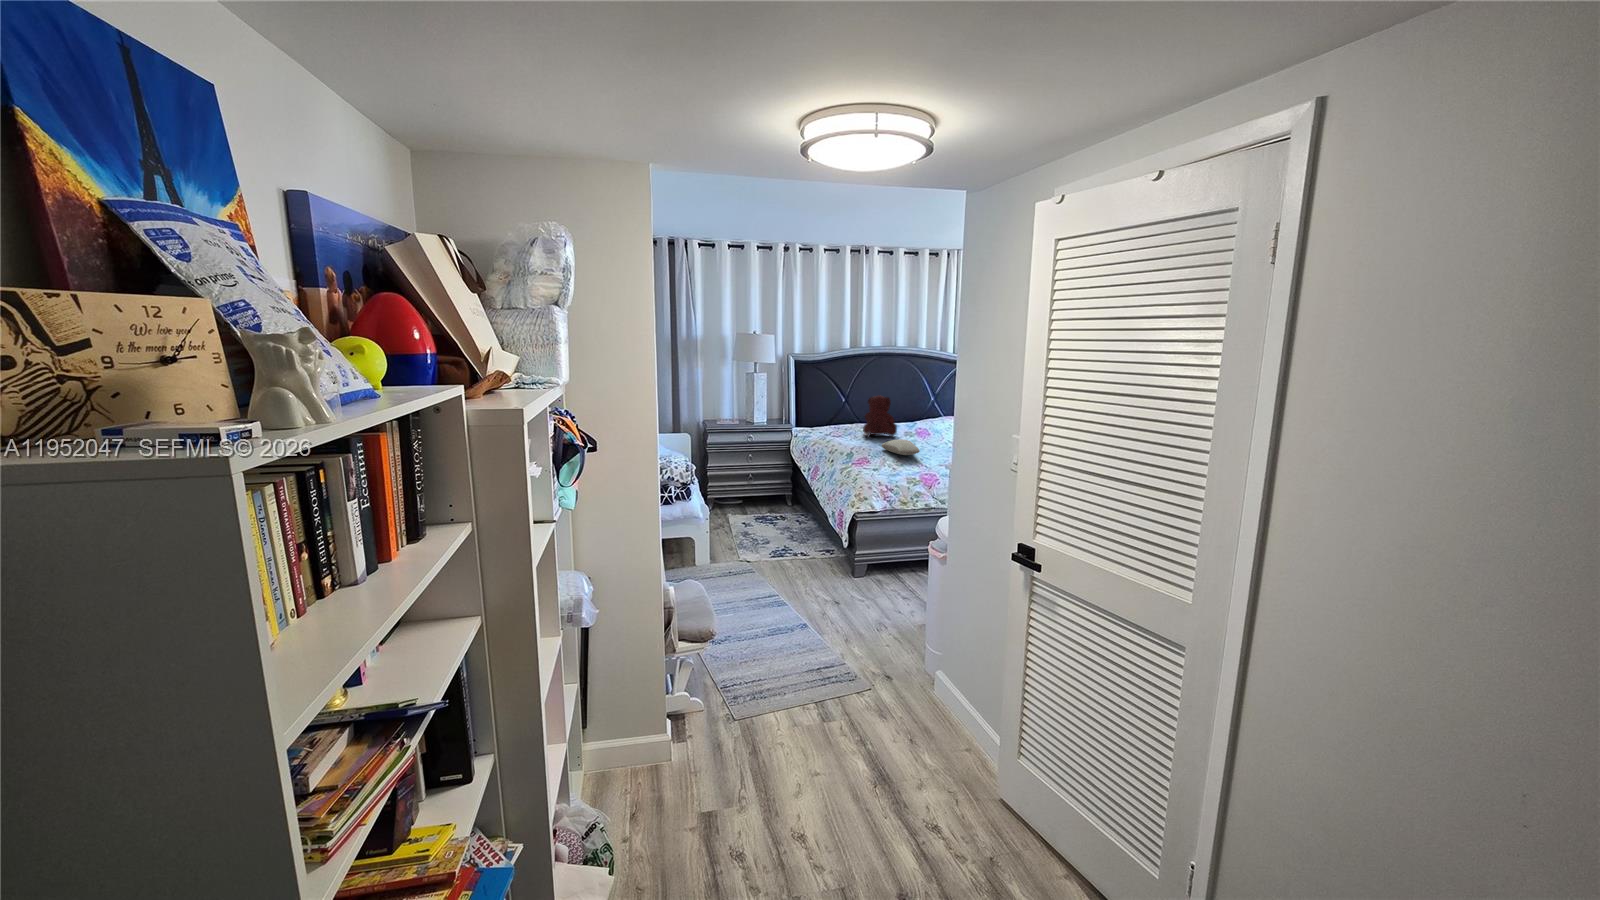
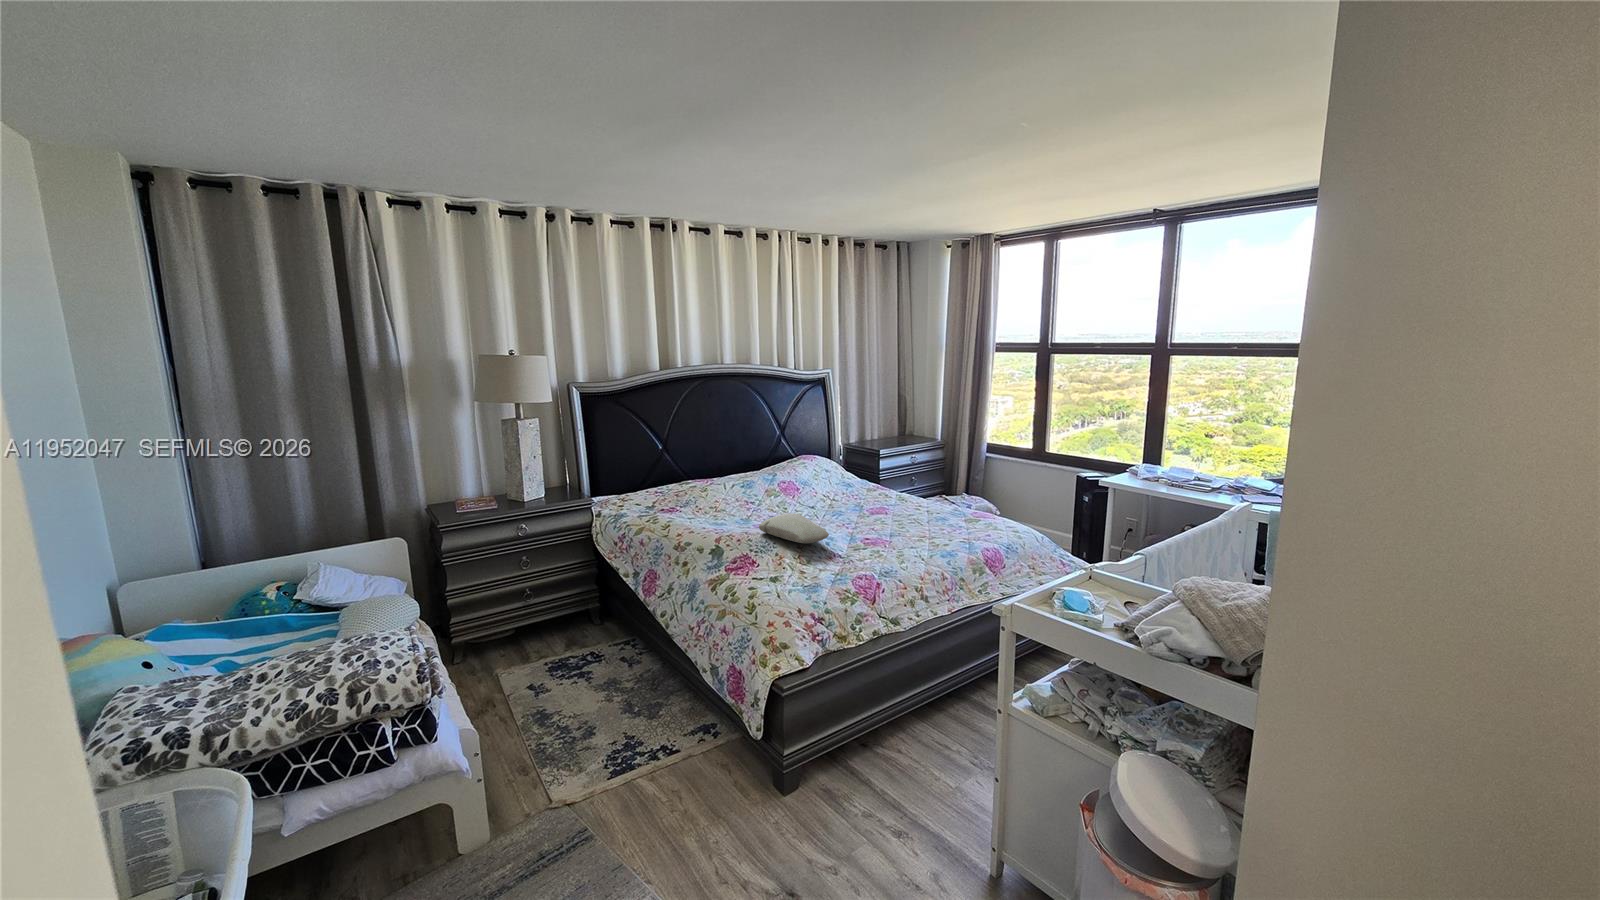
teddy bear: present [863,395,897,437] -> none [710,443,762,510]

